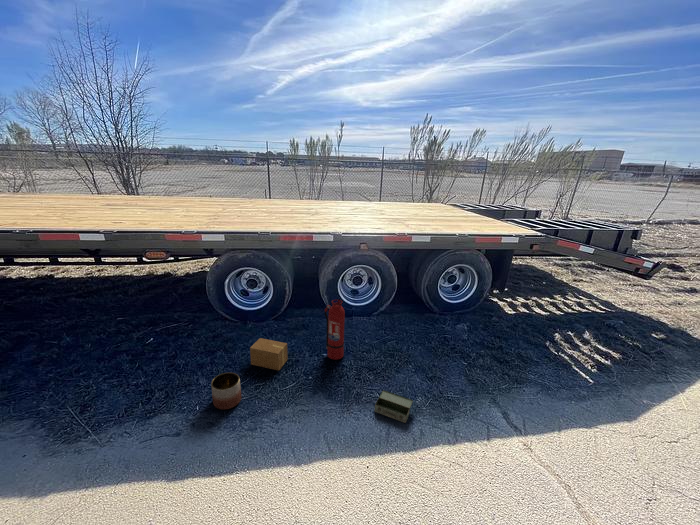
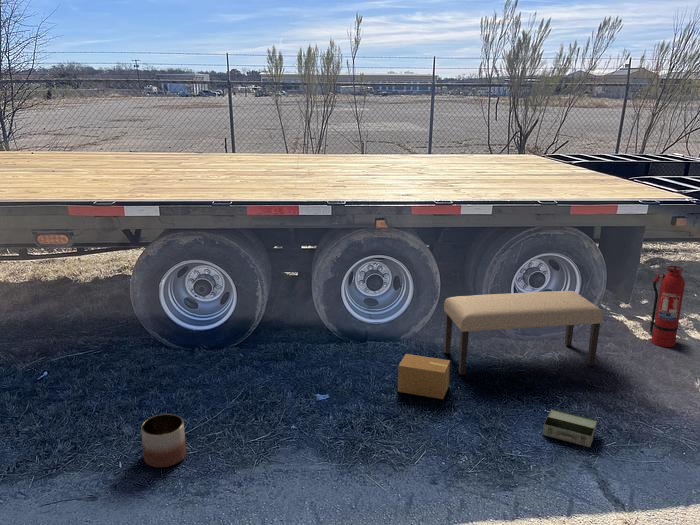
bench: none [398,287,493,338] -> present [444,291,603,375]
fire extinguisher: present [325,300,345,360] -> present [650,266,685,347]
cardboard box: present [250,338,288,370] -> present [398,354,450,399]
toolbox: present [375,390,413,423] -> present [543,409,597,447]

